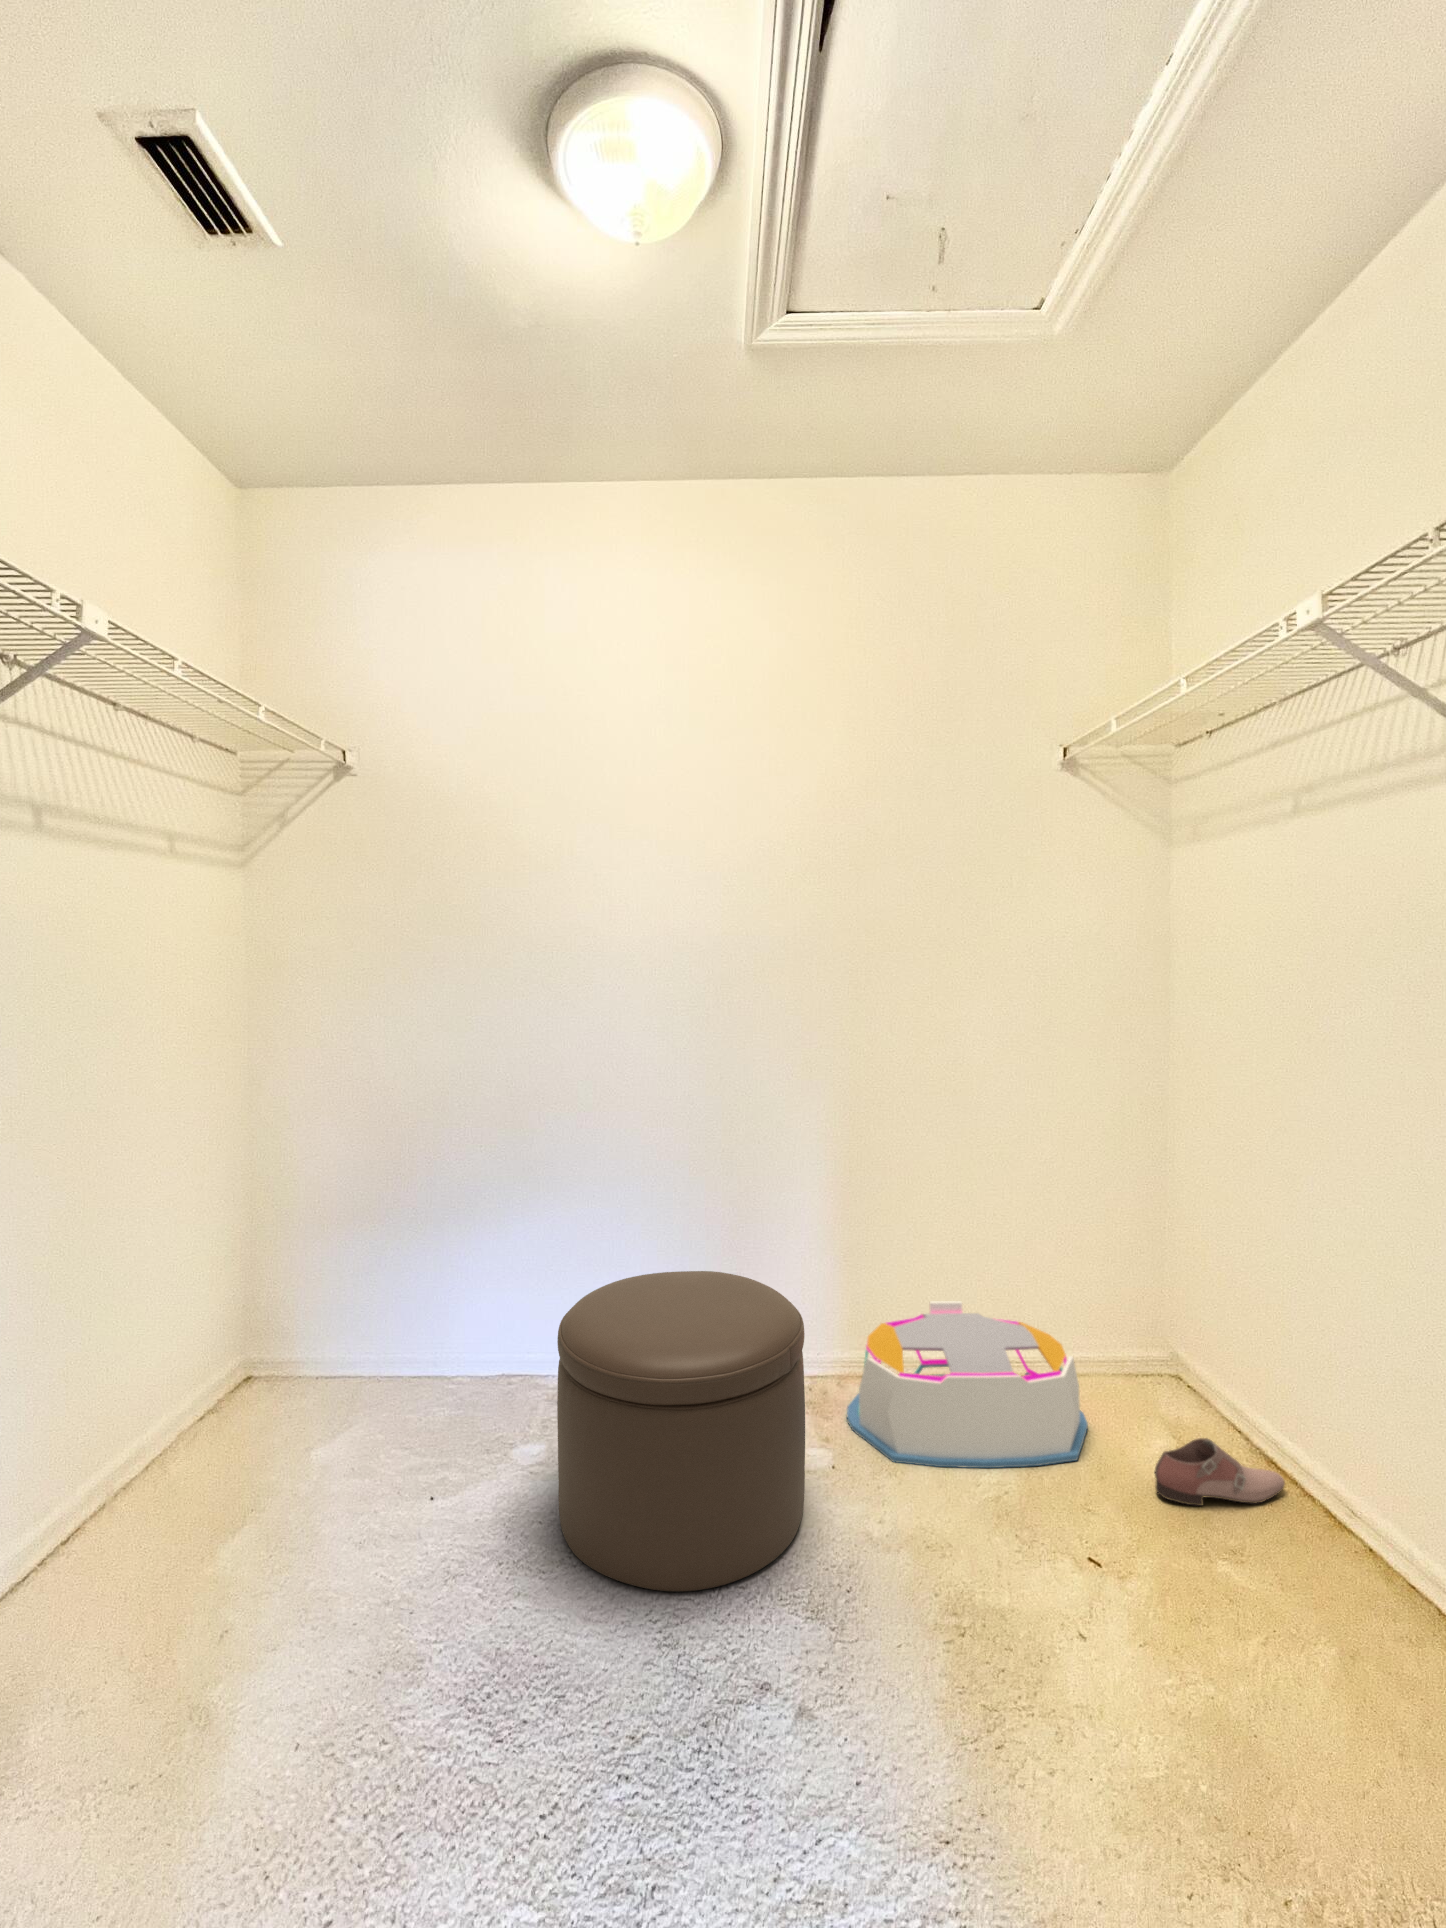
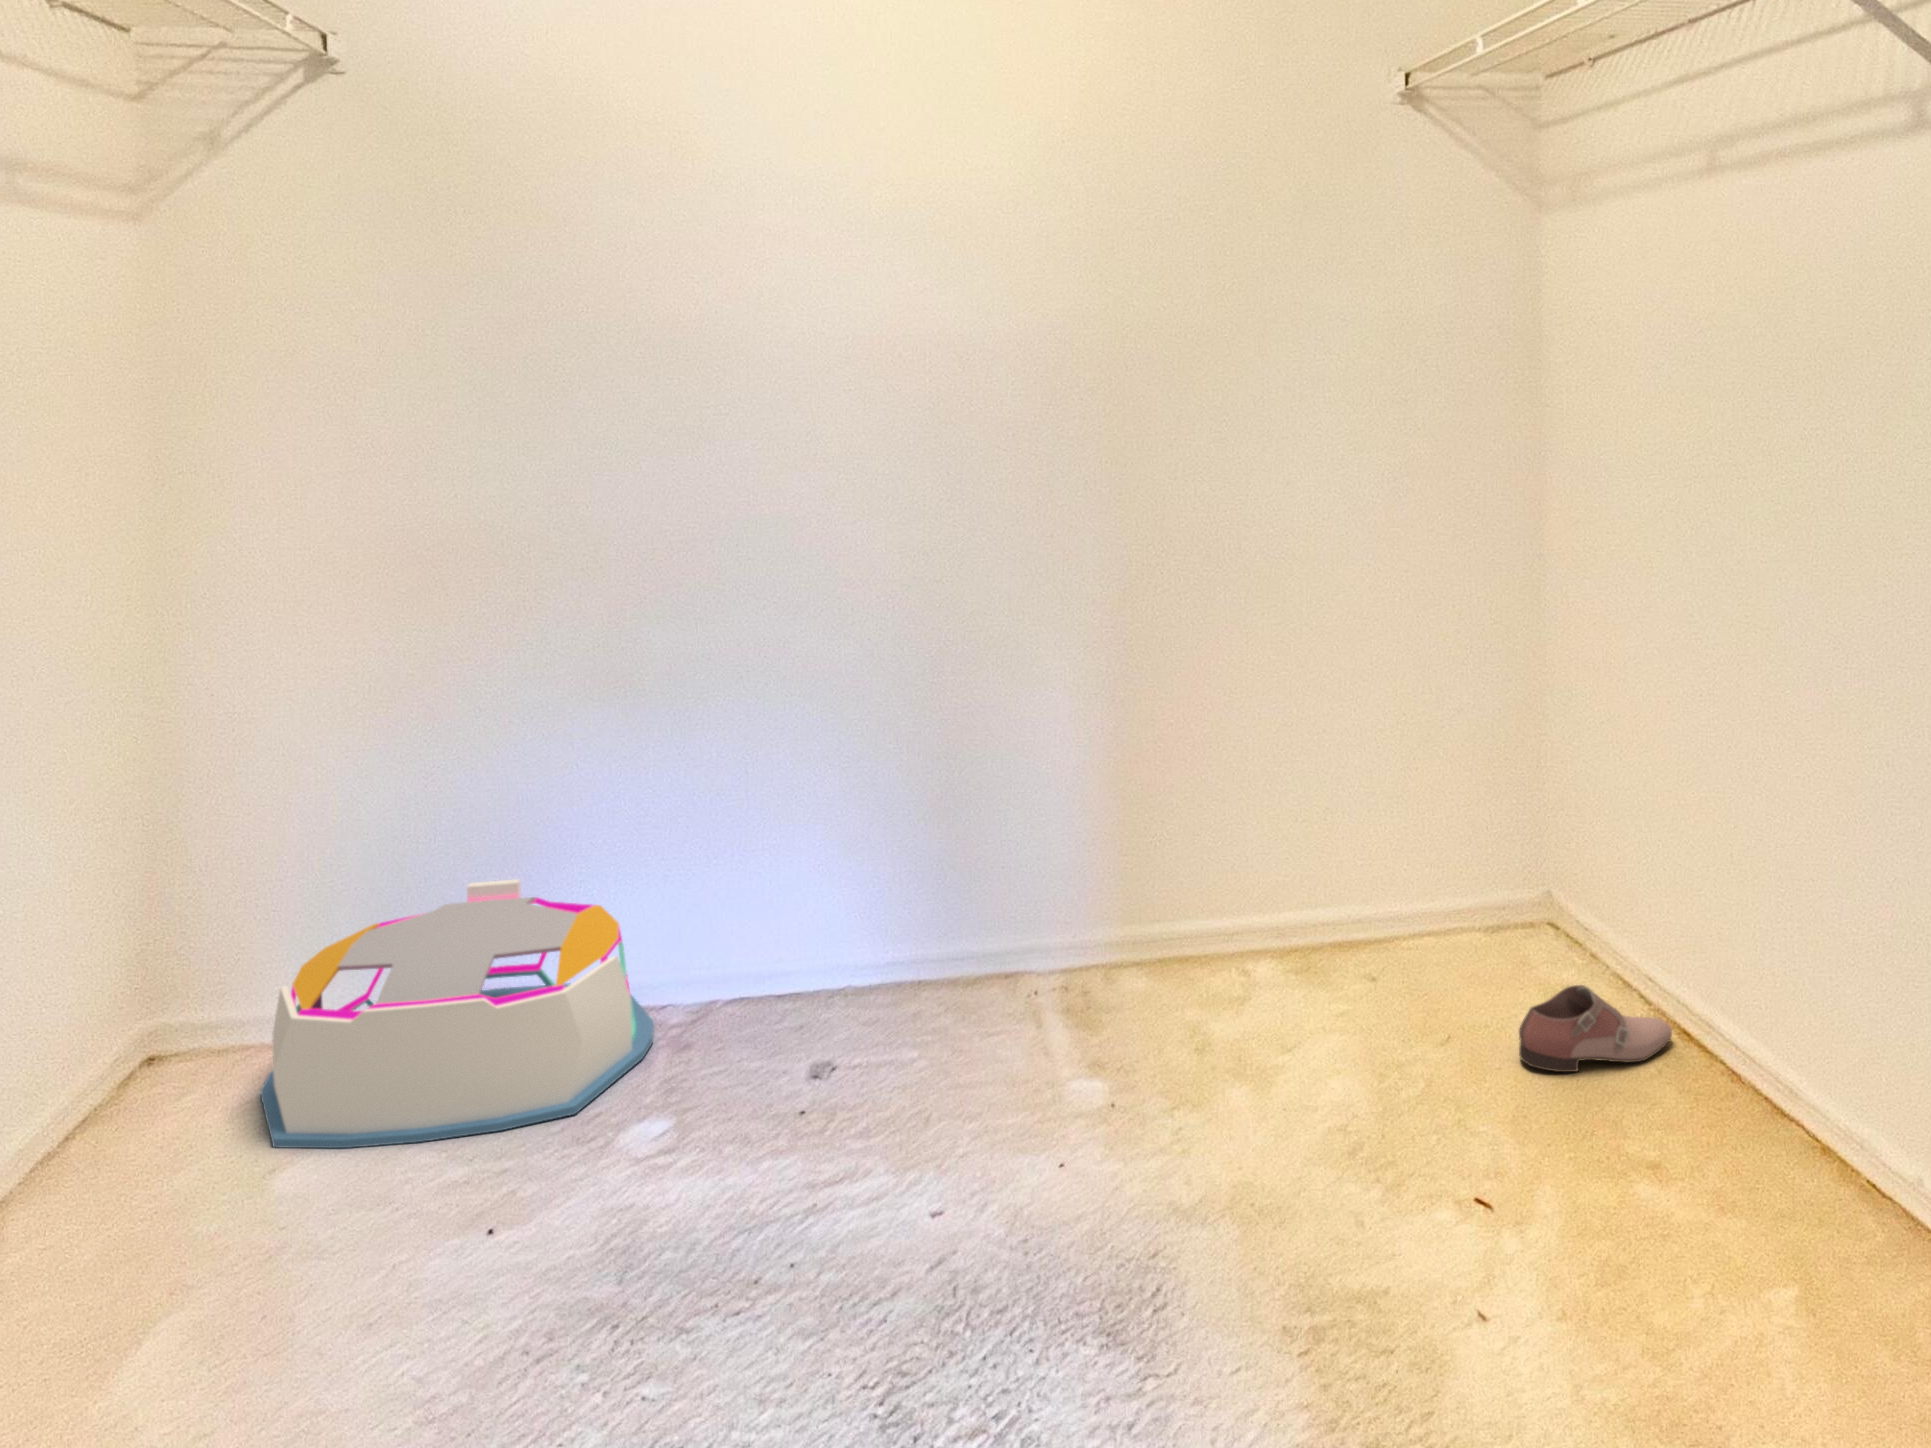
ottoman: present [557,1271,805,1592] -> none [710,813,1070,1276]
storage bin: present [847,1301,1088,1468] -> present [261,879,653,1148]

